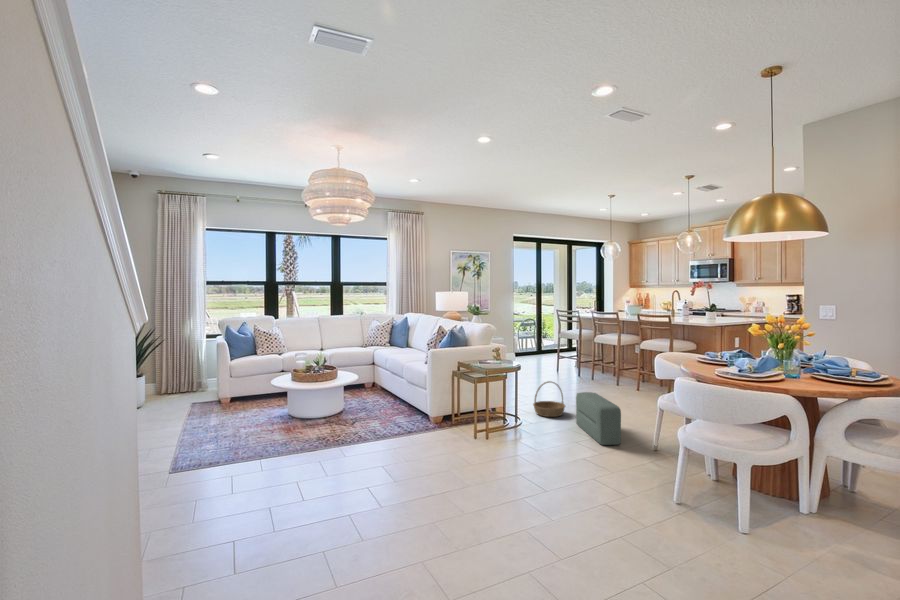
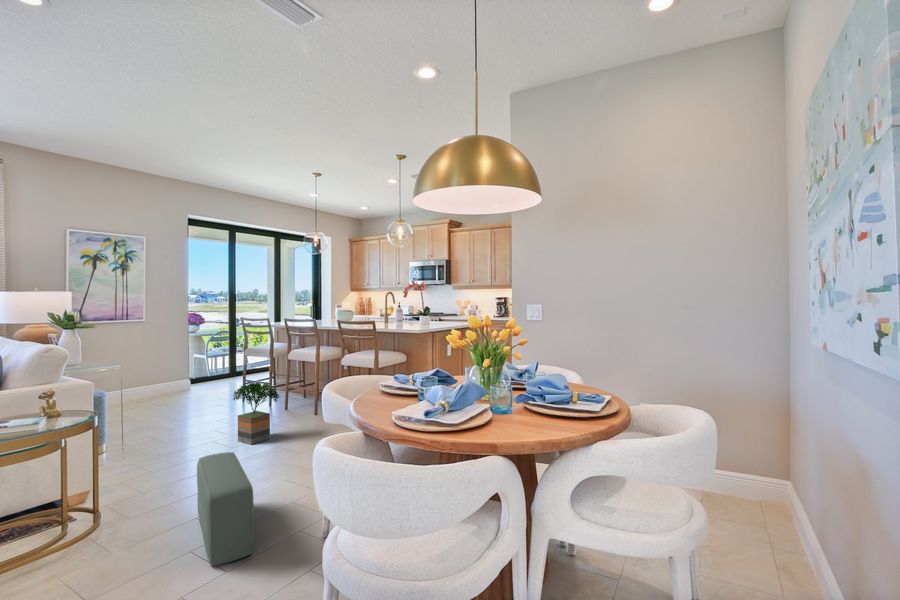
potted tree: none [568,355,601,397] -> present [233,382,279,445]
basket: present [533,381,565,417] -> none [128,438,194,504]

